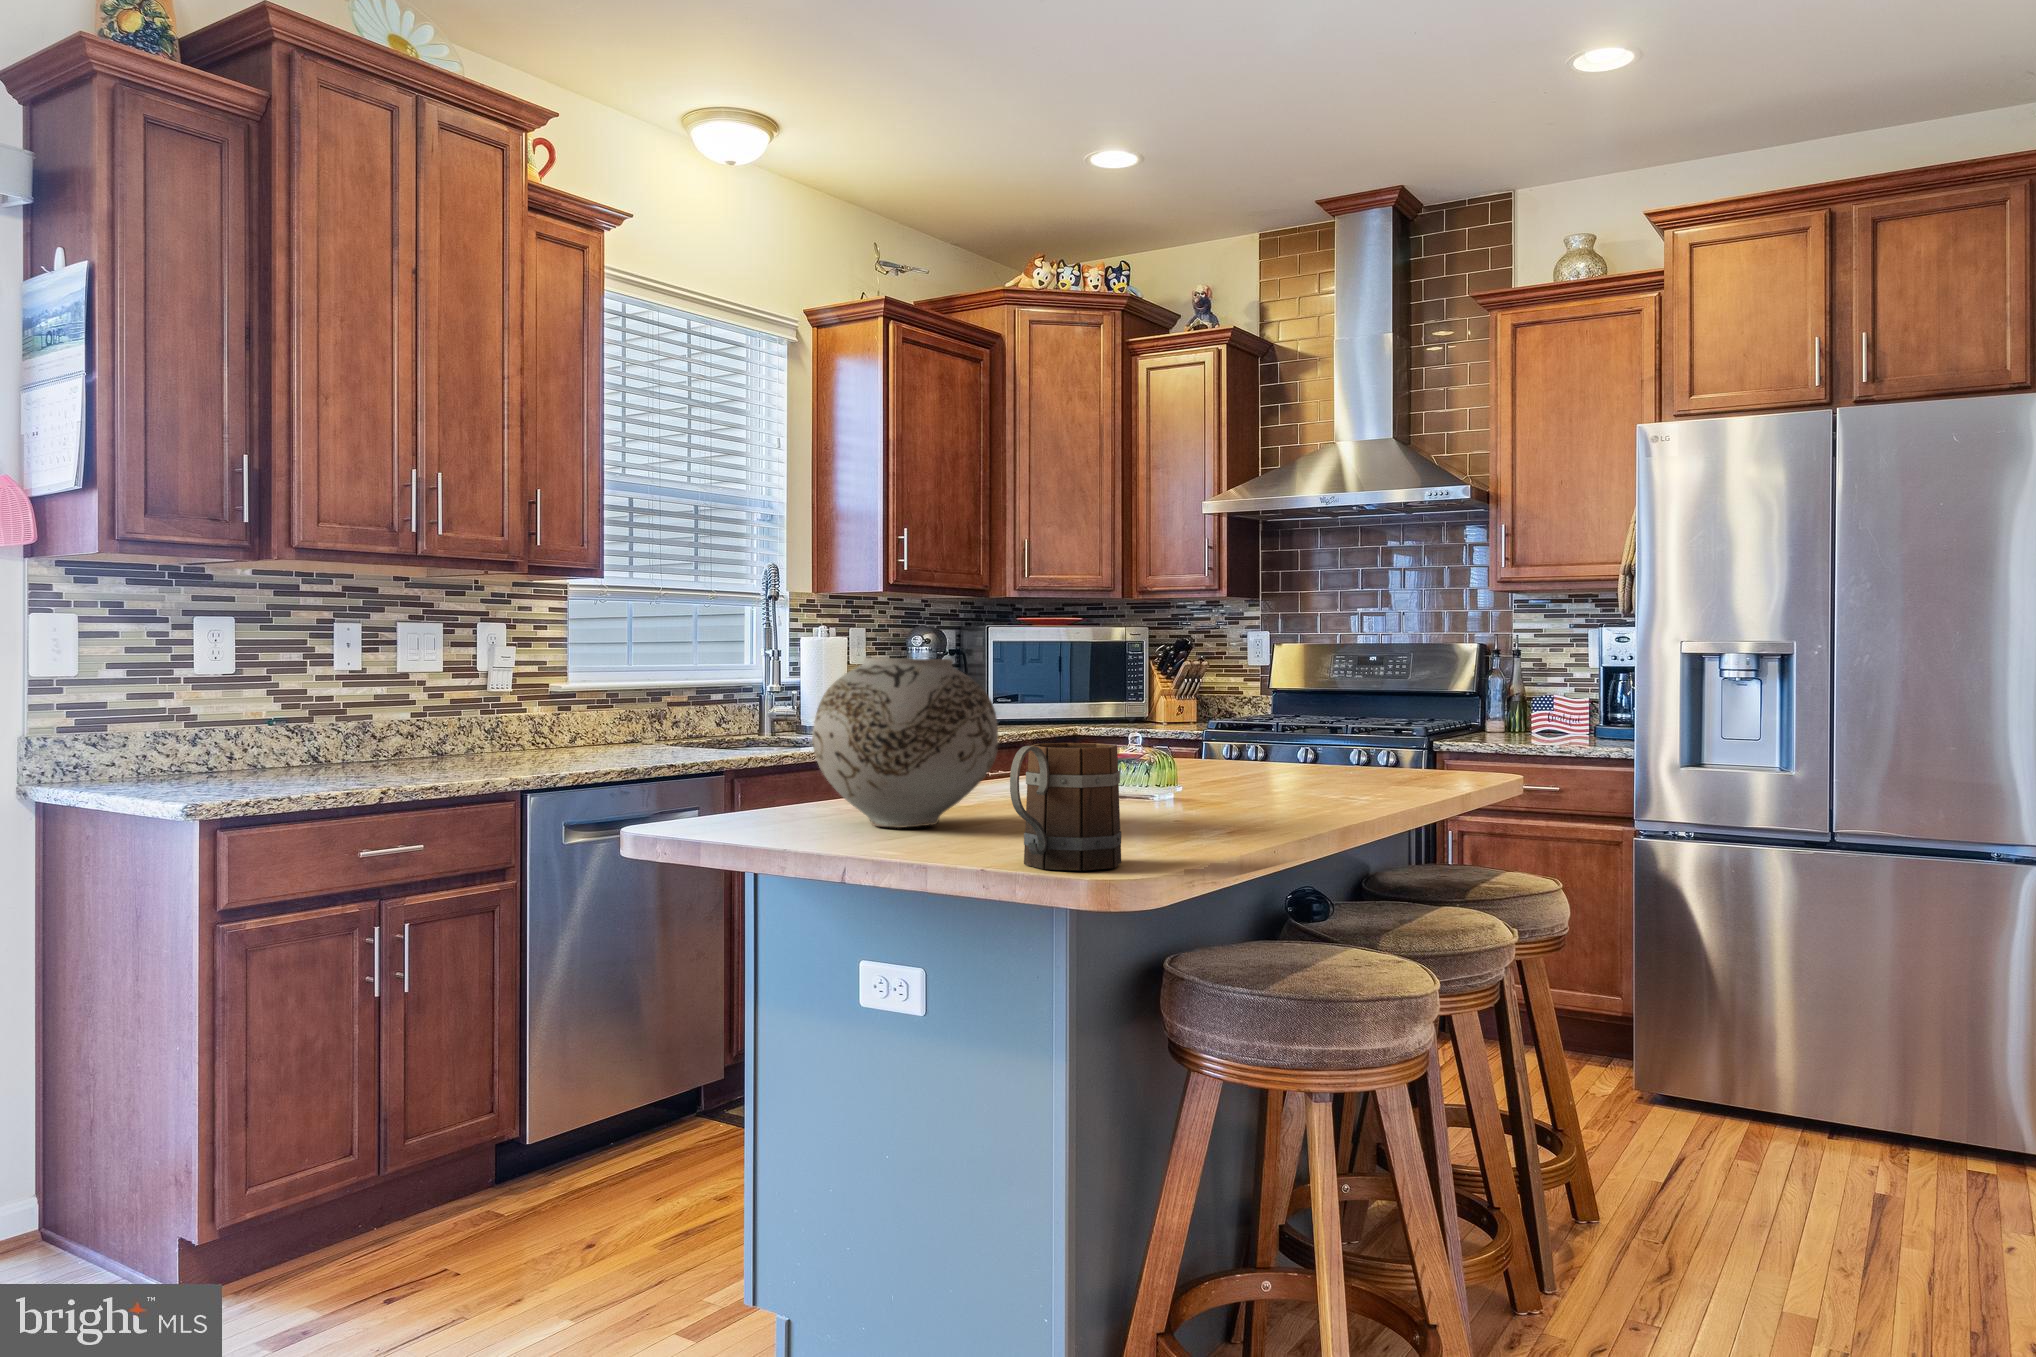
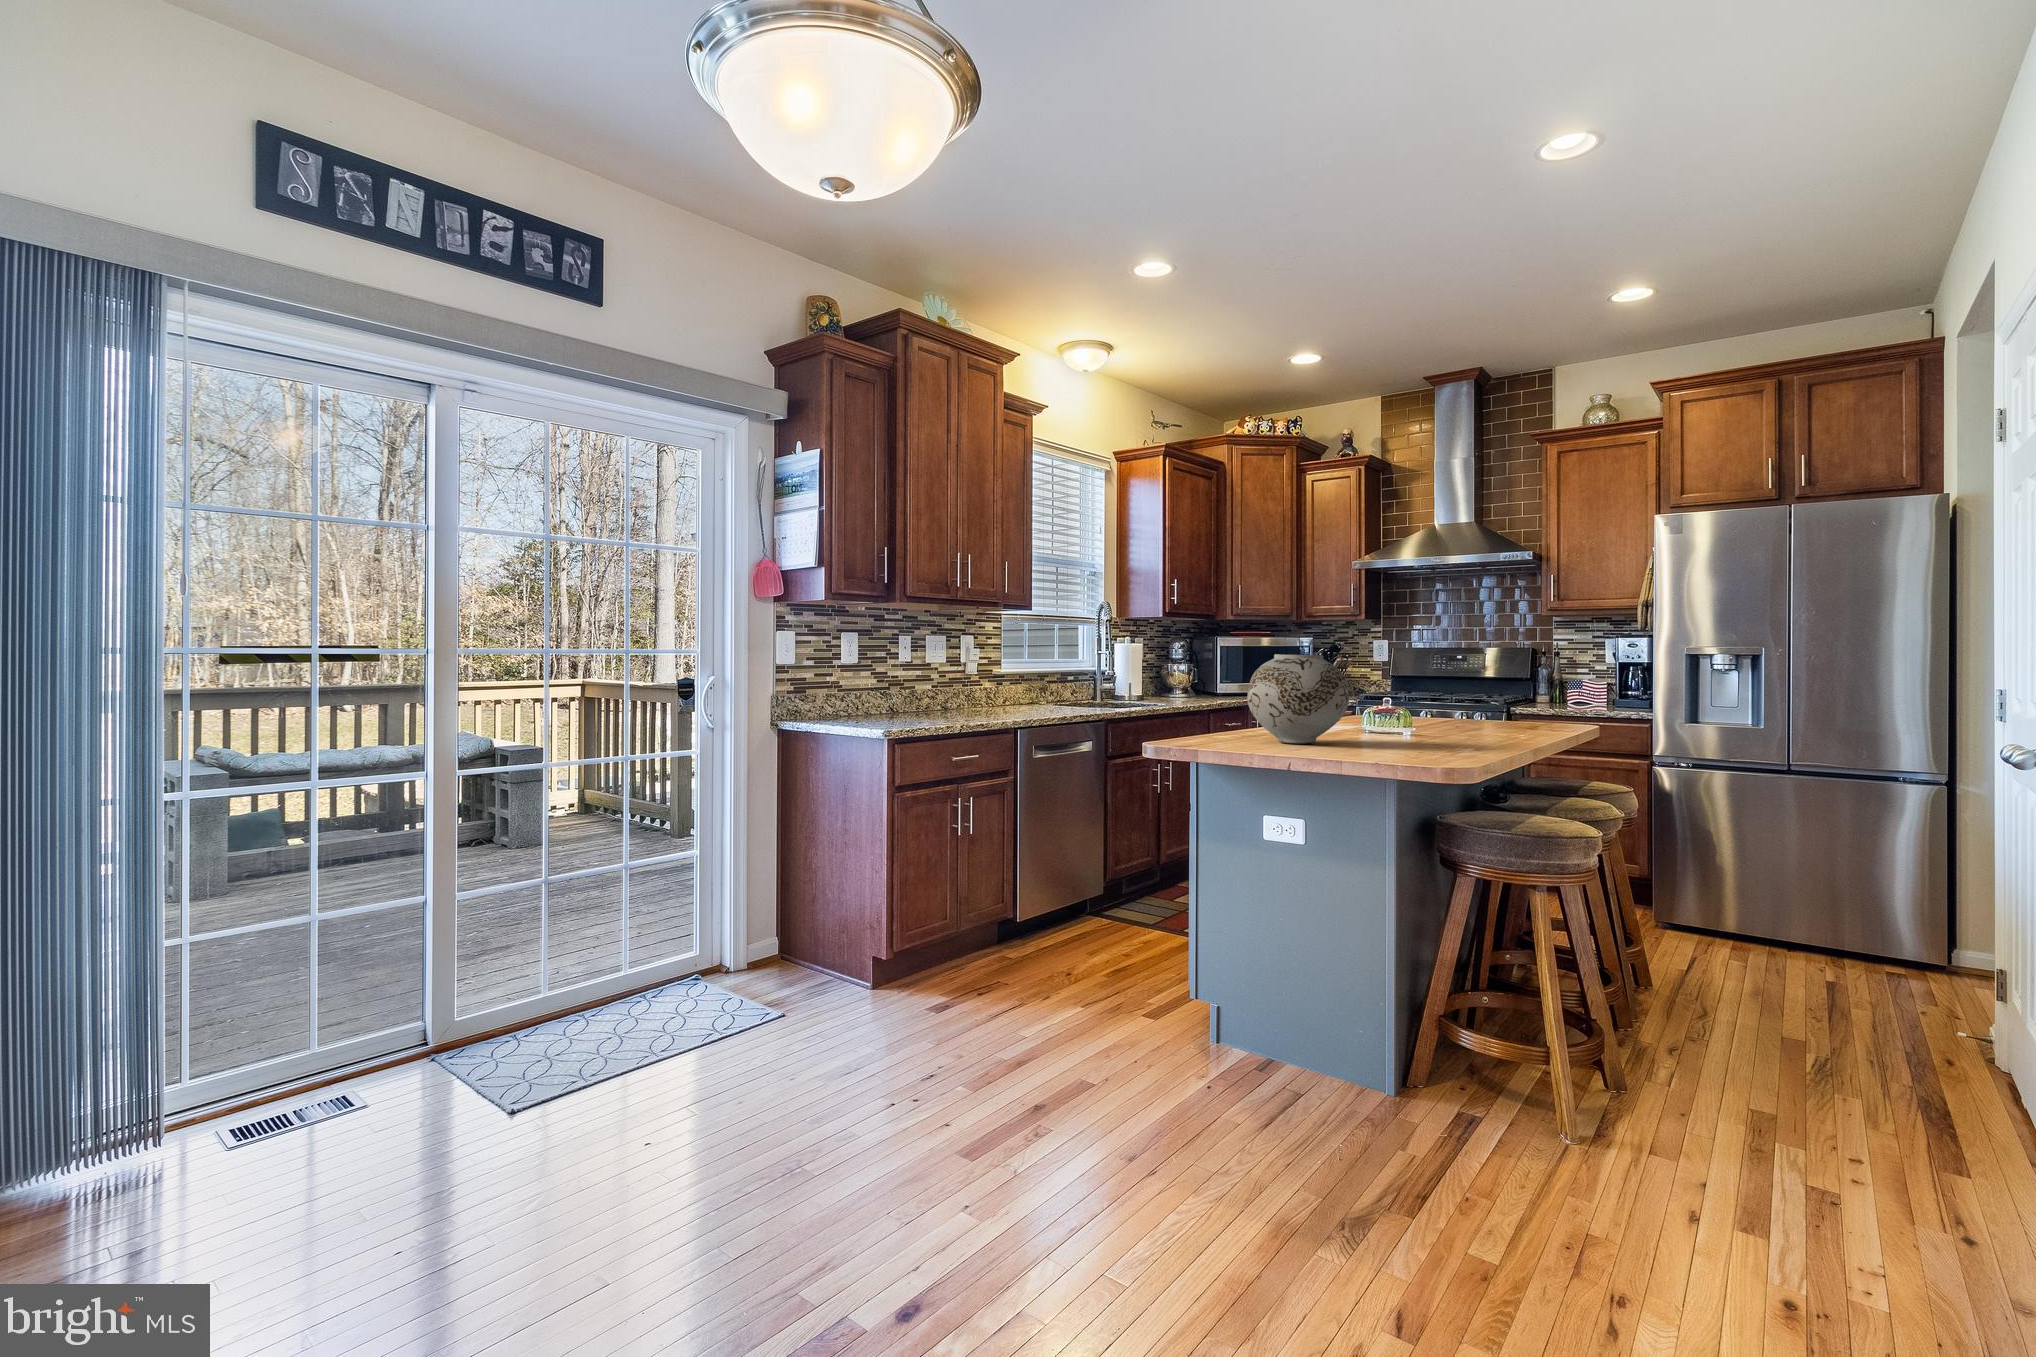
mug: present [1010,743,1121,871] -> none [1399,698,1450,762]

